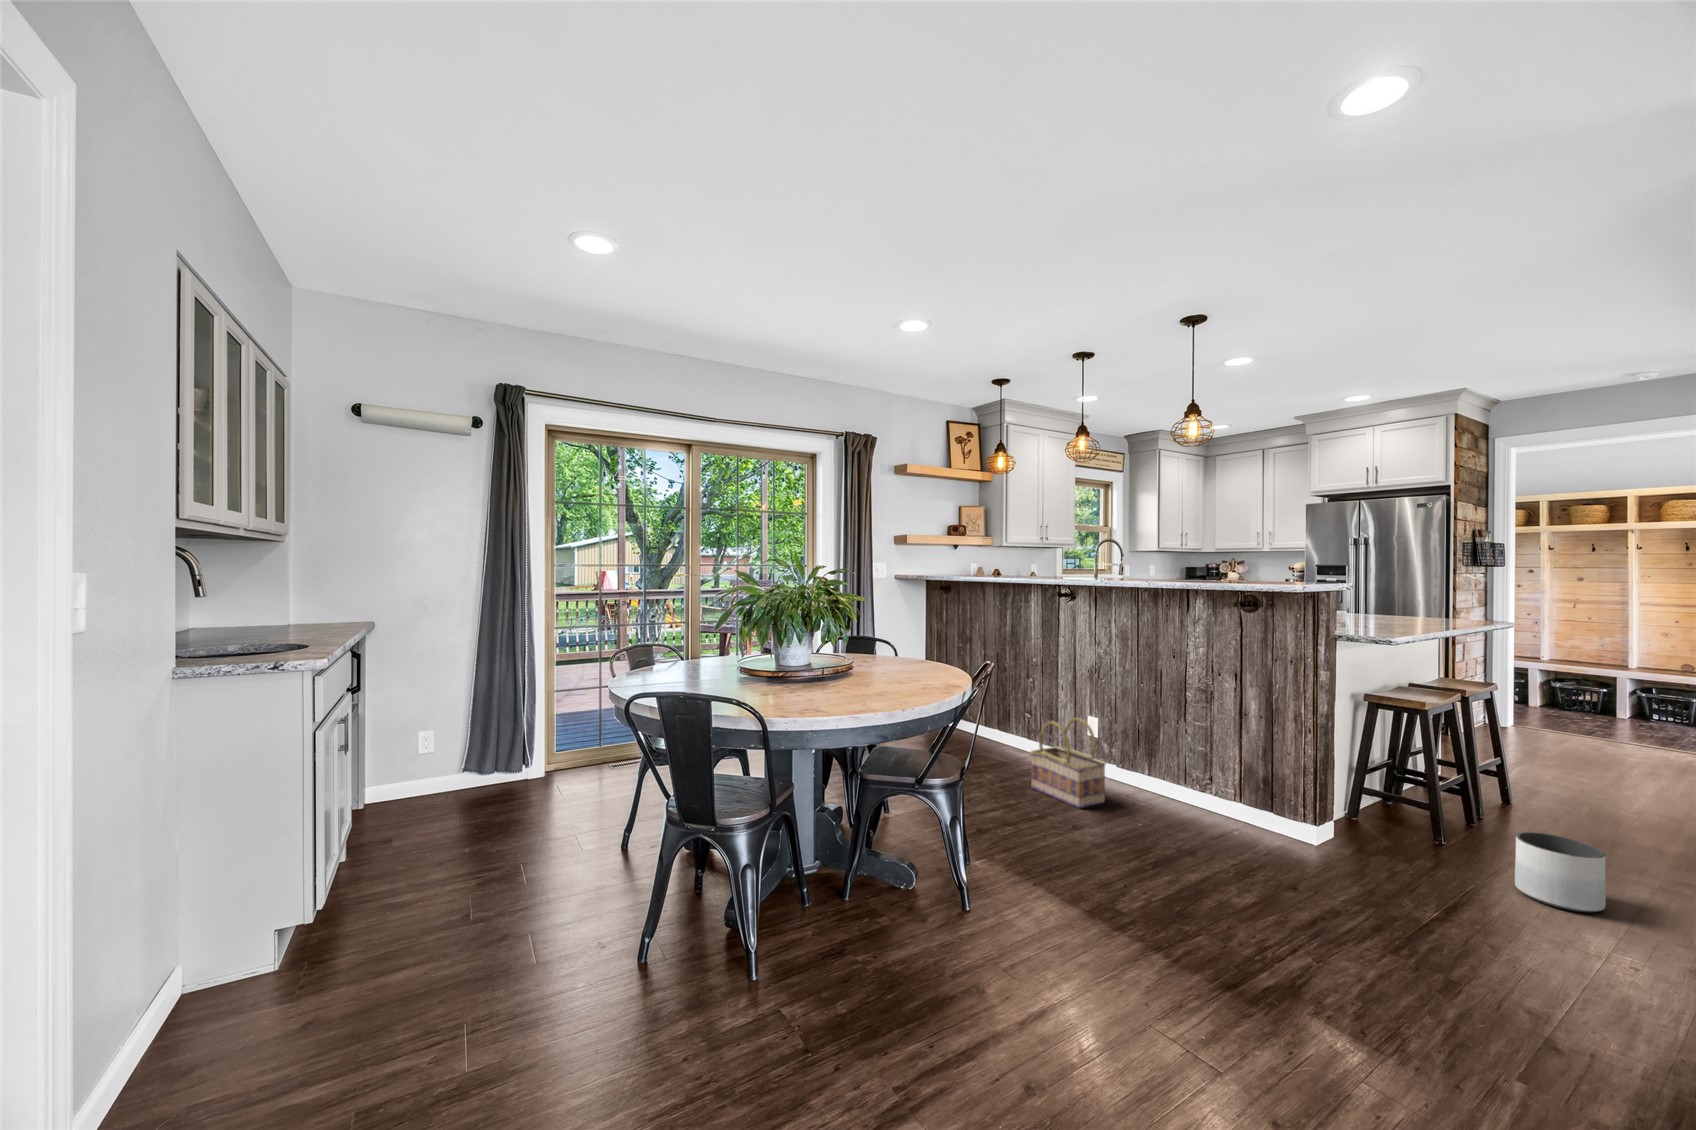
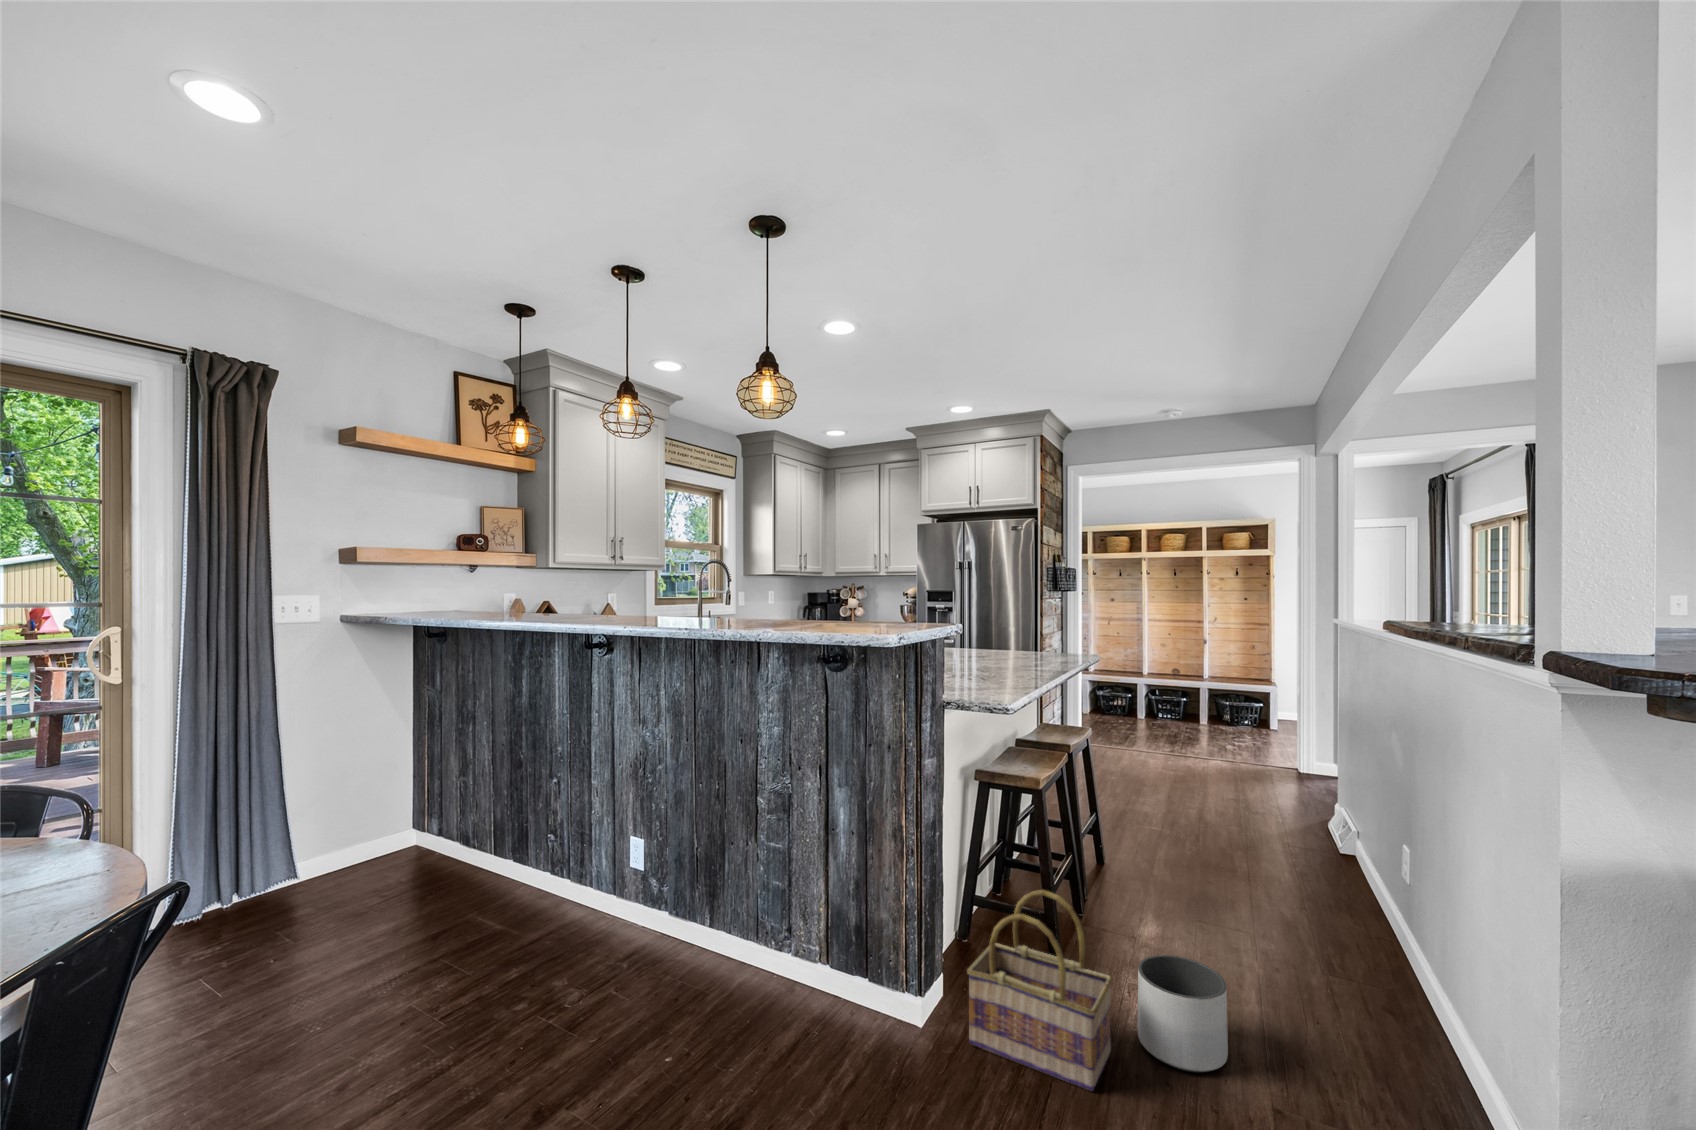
basket: present [1031,718,1106,809] -> present [967,890,1112,1091]

